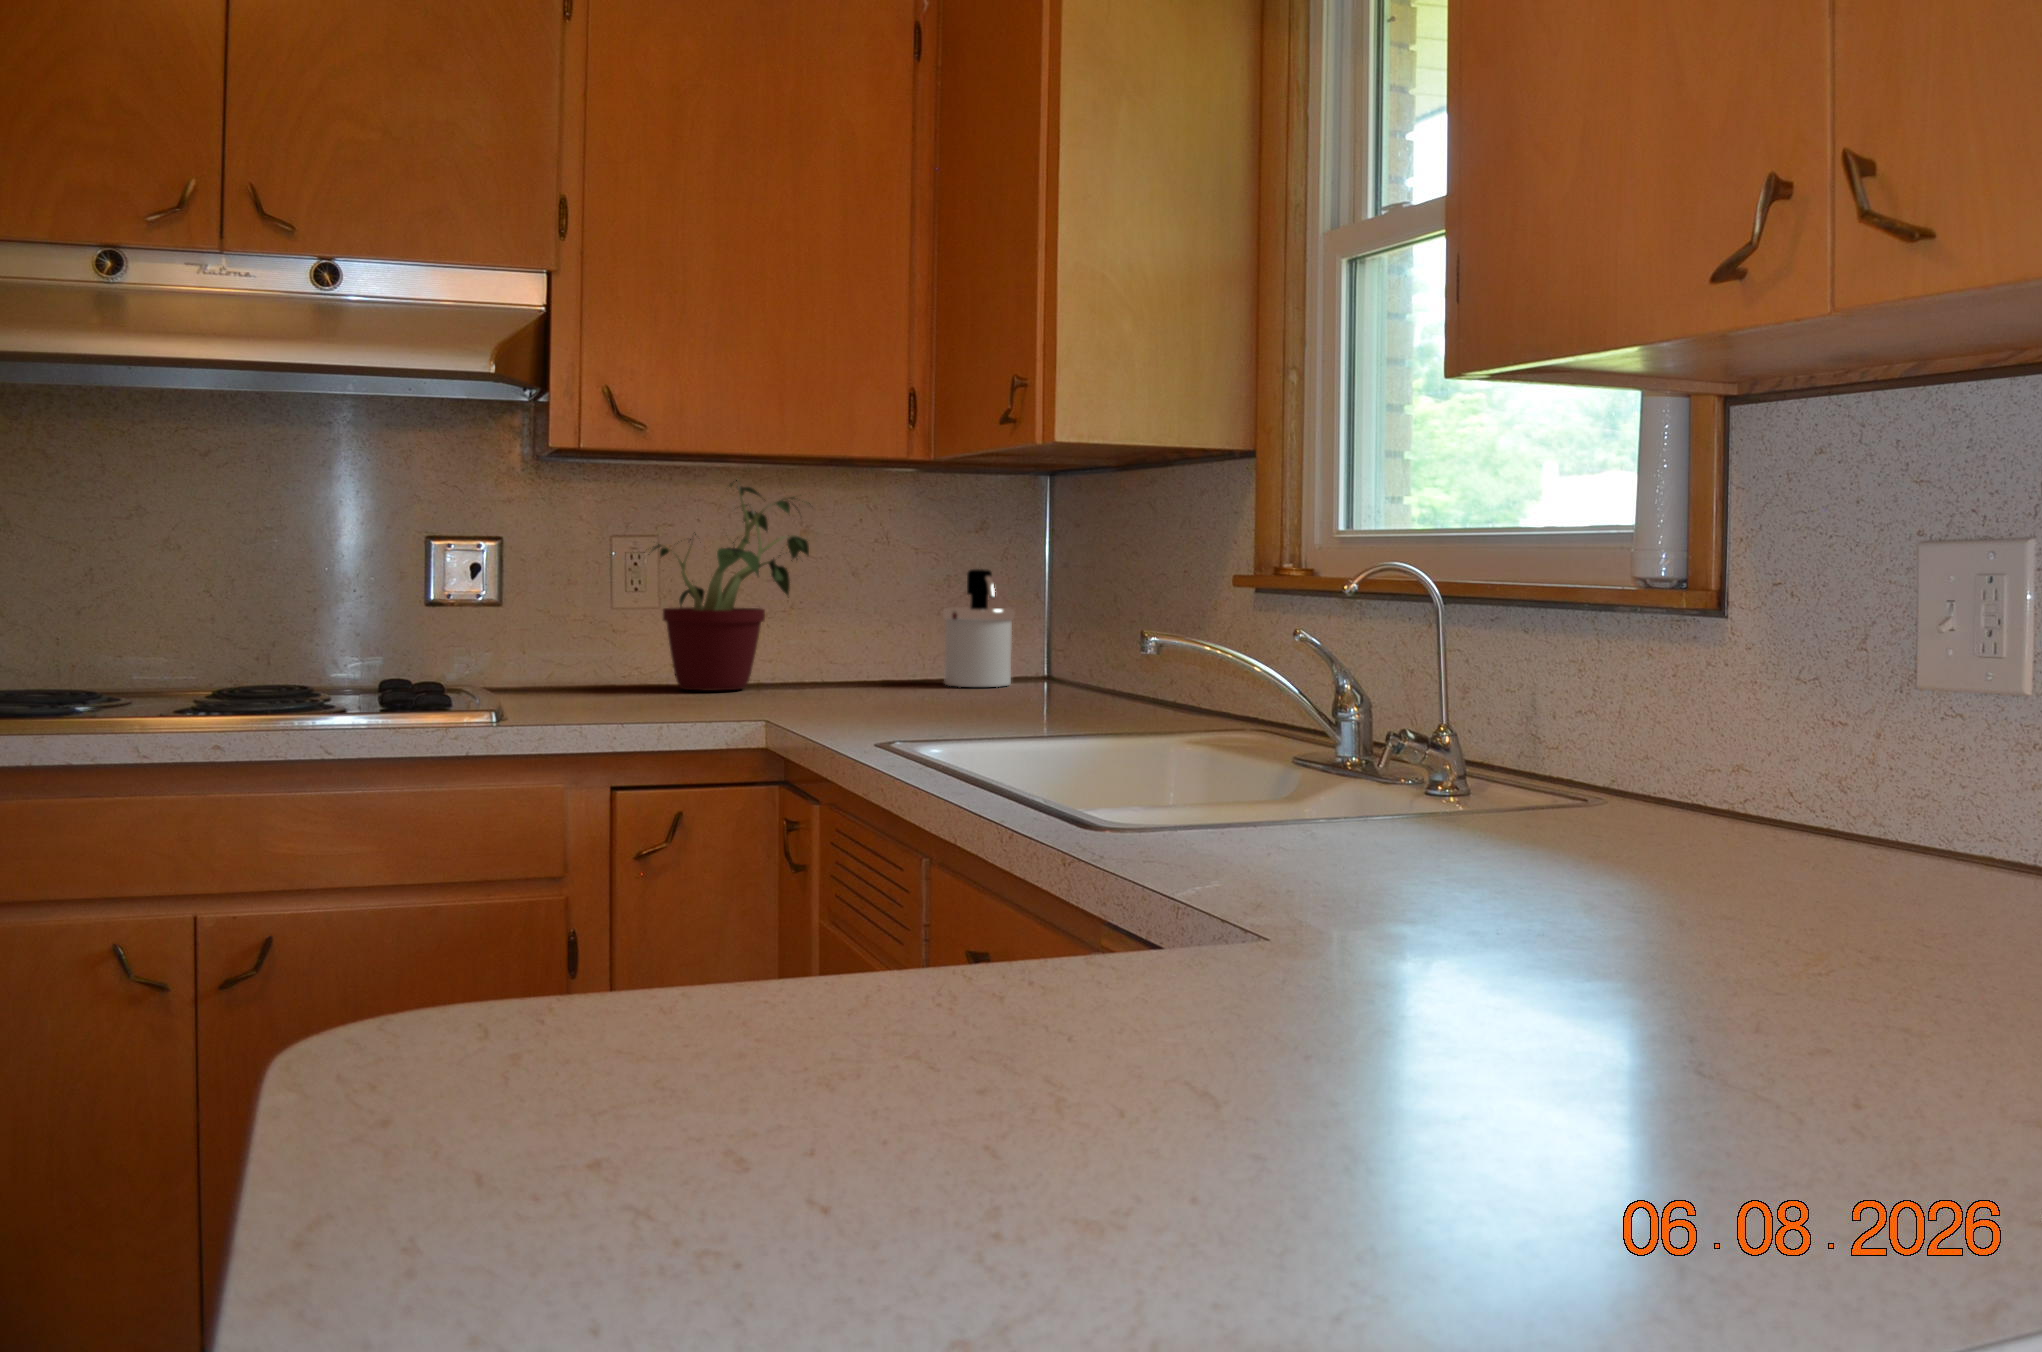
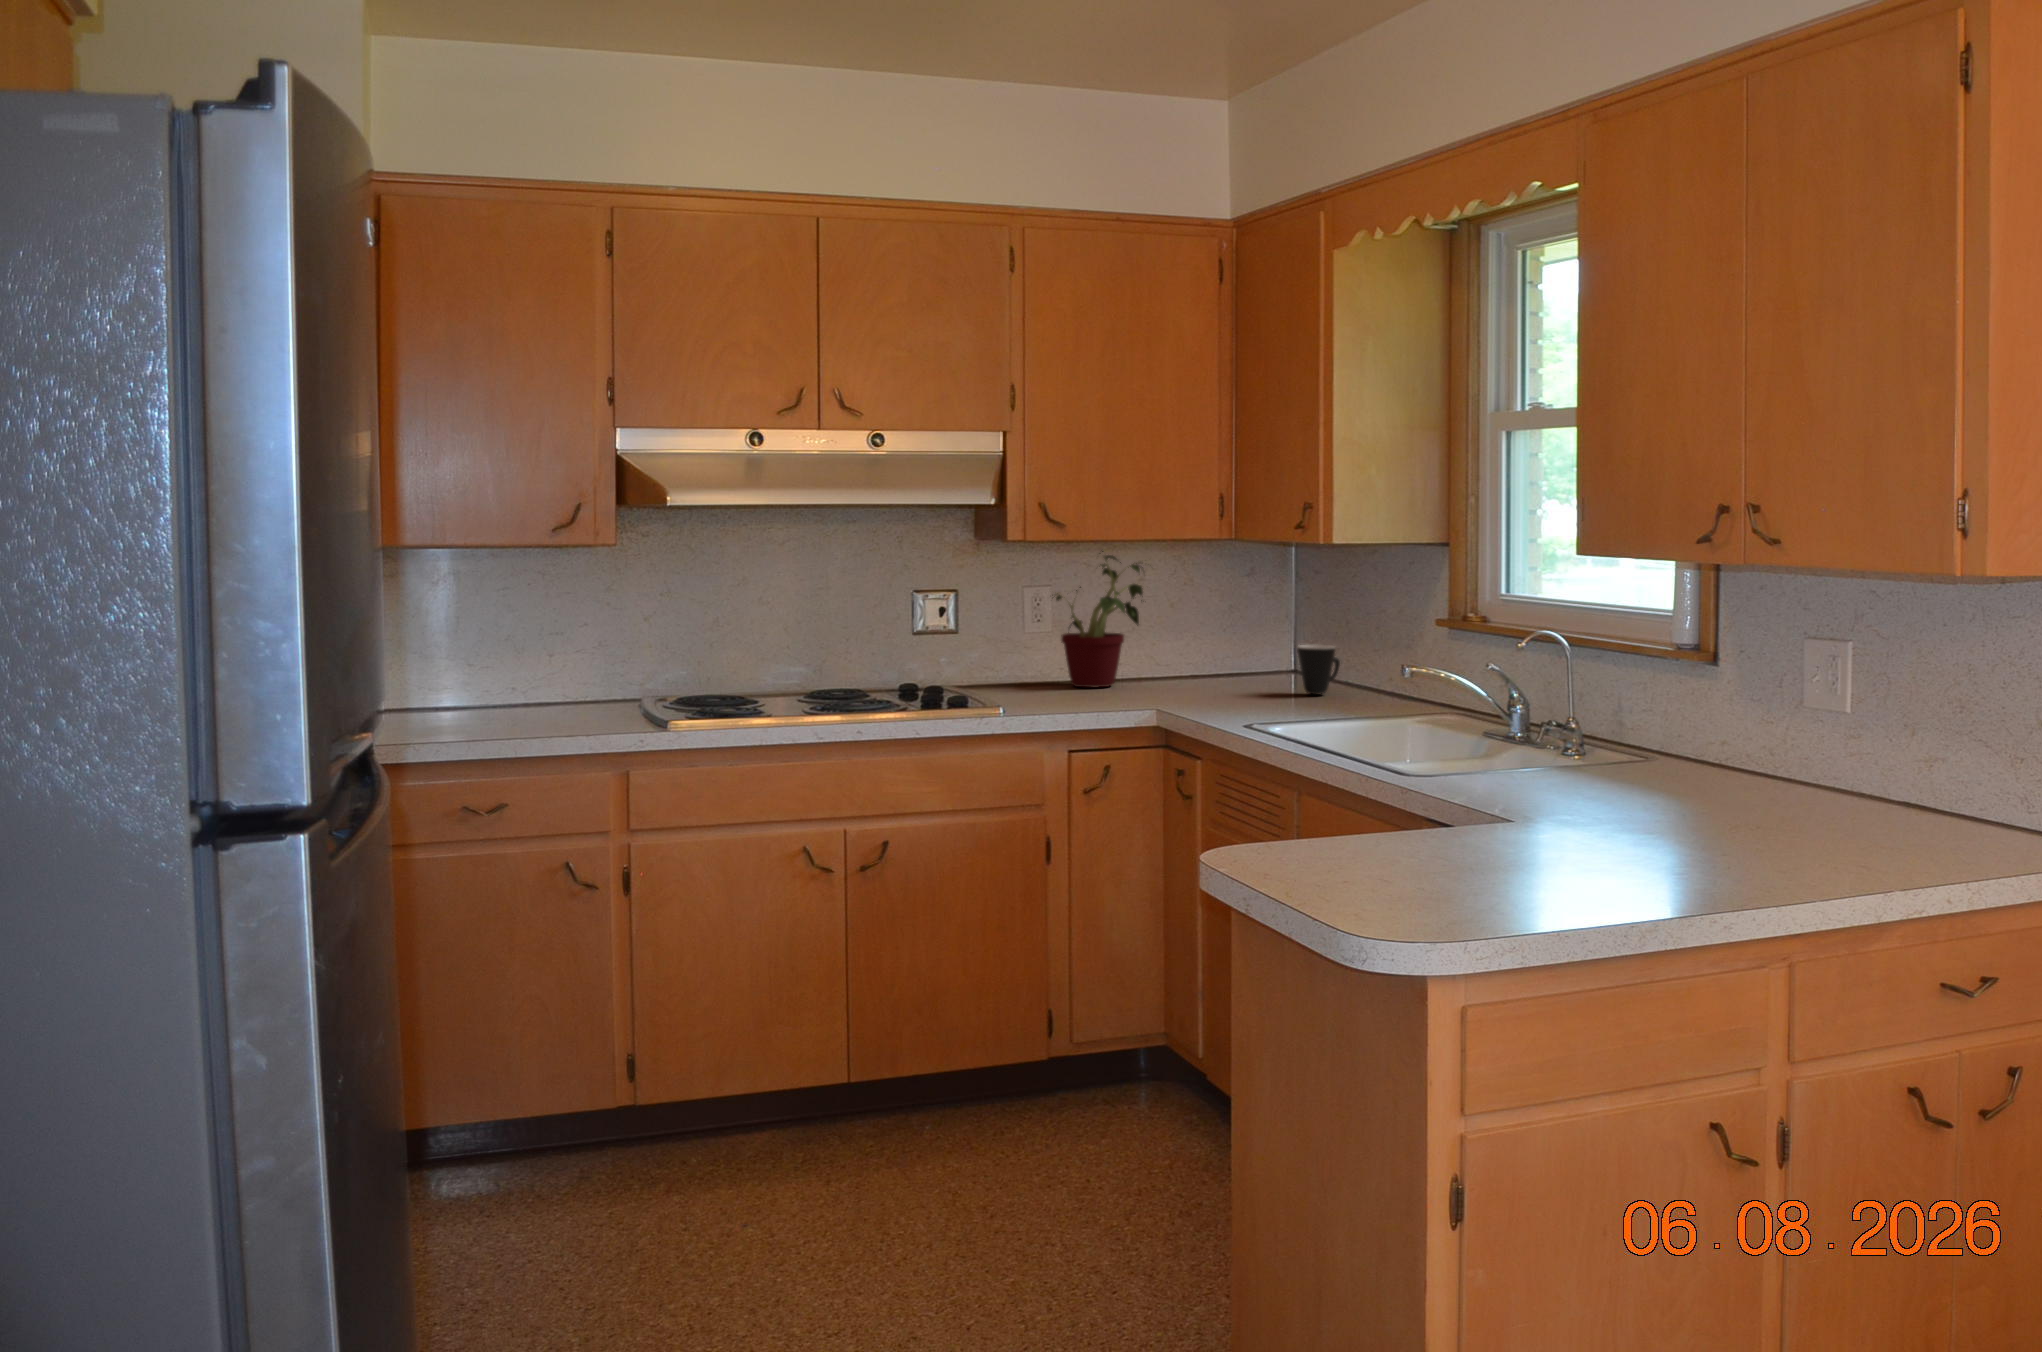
soap dispenser: present [943,569,1015,687] -> none [1233,605,1279,683]
mug: none [1023,624,1093,702] -> present [1297,645,1340,695]

